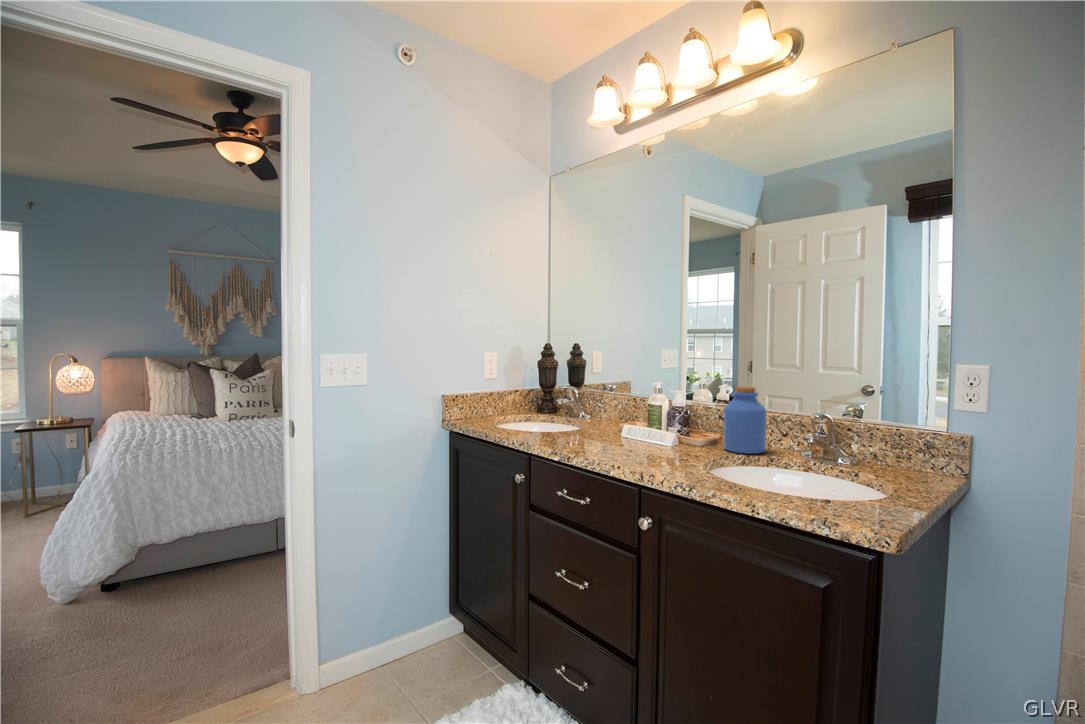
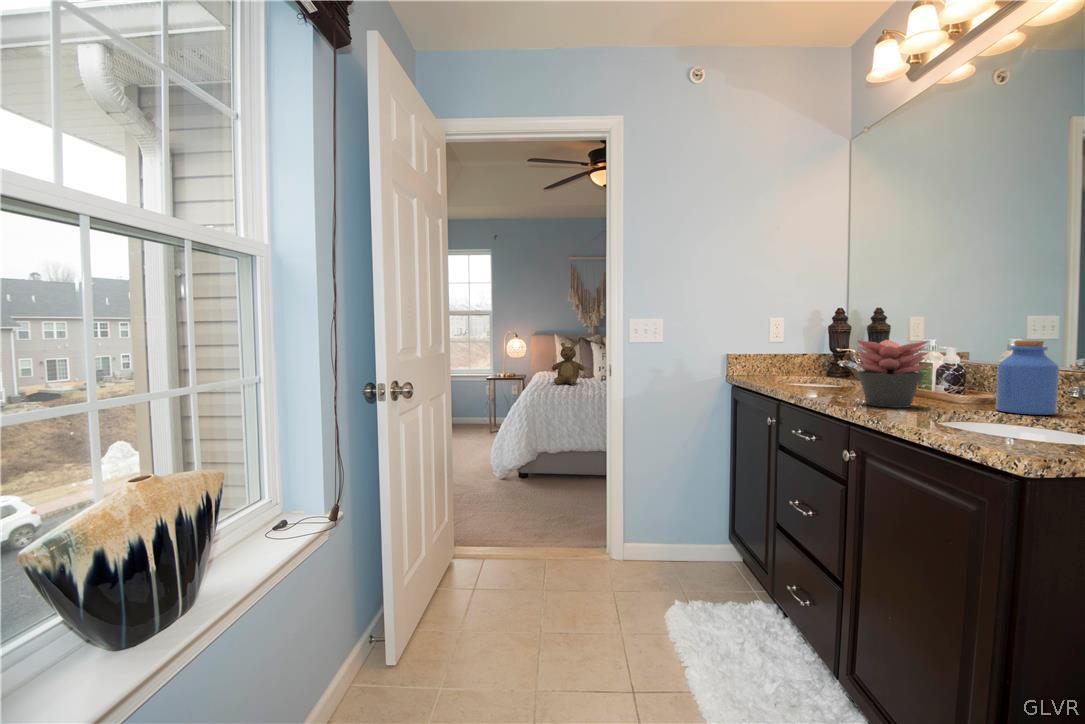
teddy bear: none [154,374,212,436] -> present [552,343,585,385]
succulent plant: none [621,387,690,460] -> present [856,340,929,408]

